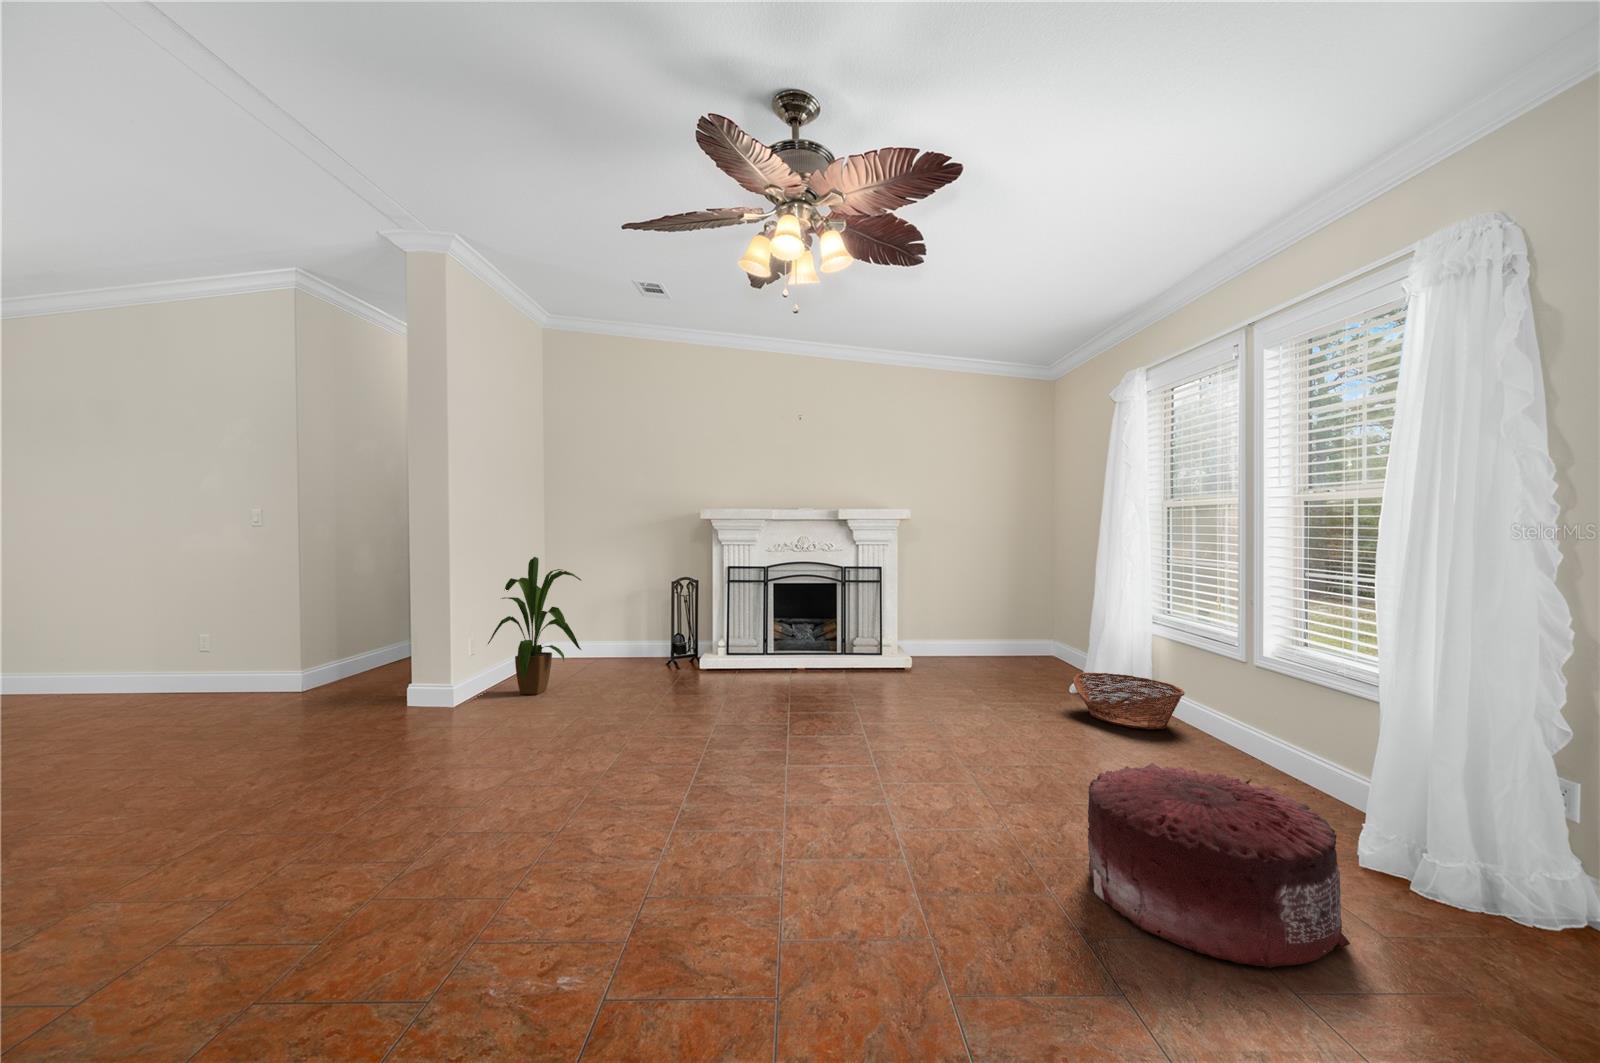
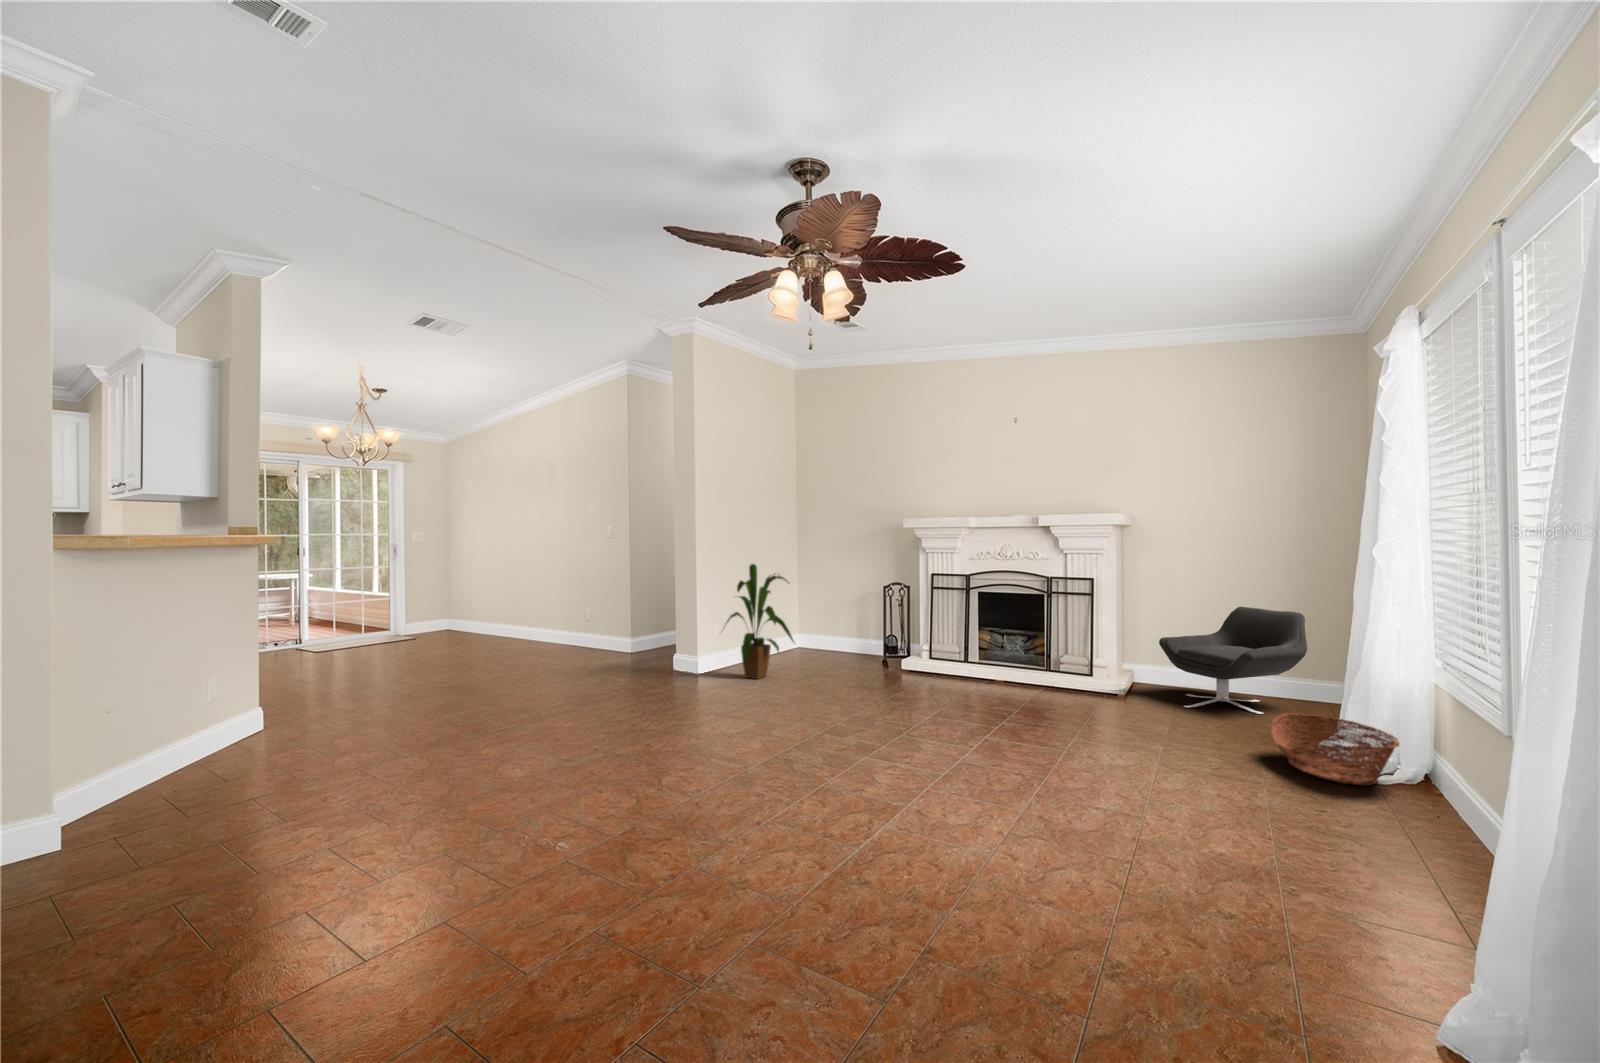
lounge chair: none [935,588,1046,678] -> present [1159,607,1307,714]
pouf: present [1088,763,1350,968] -> none [1057,784,1270,952]

